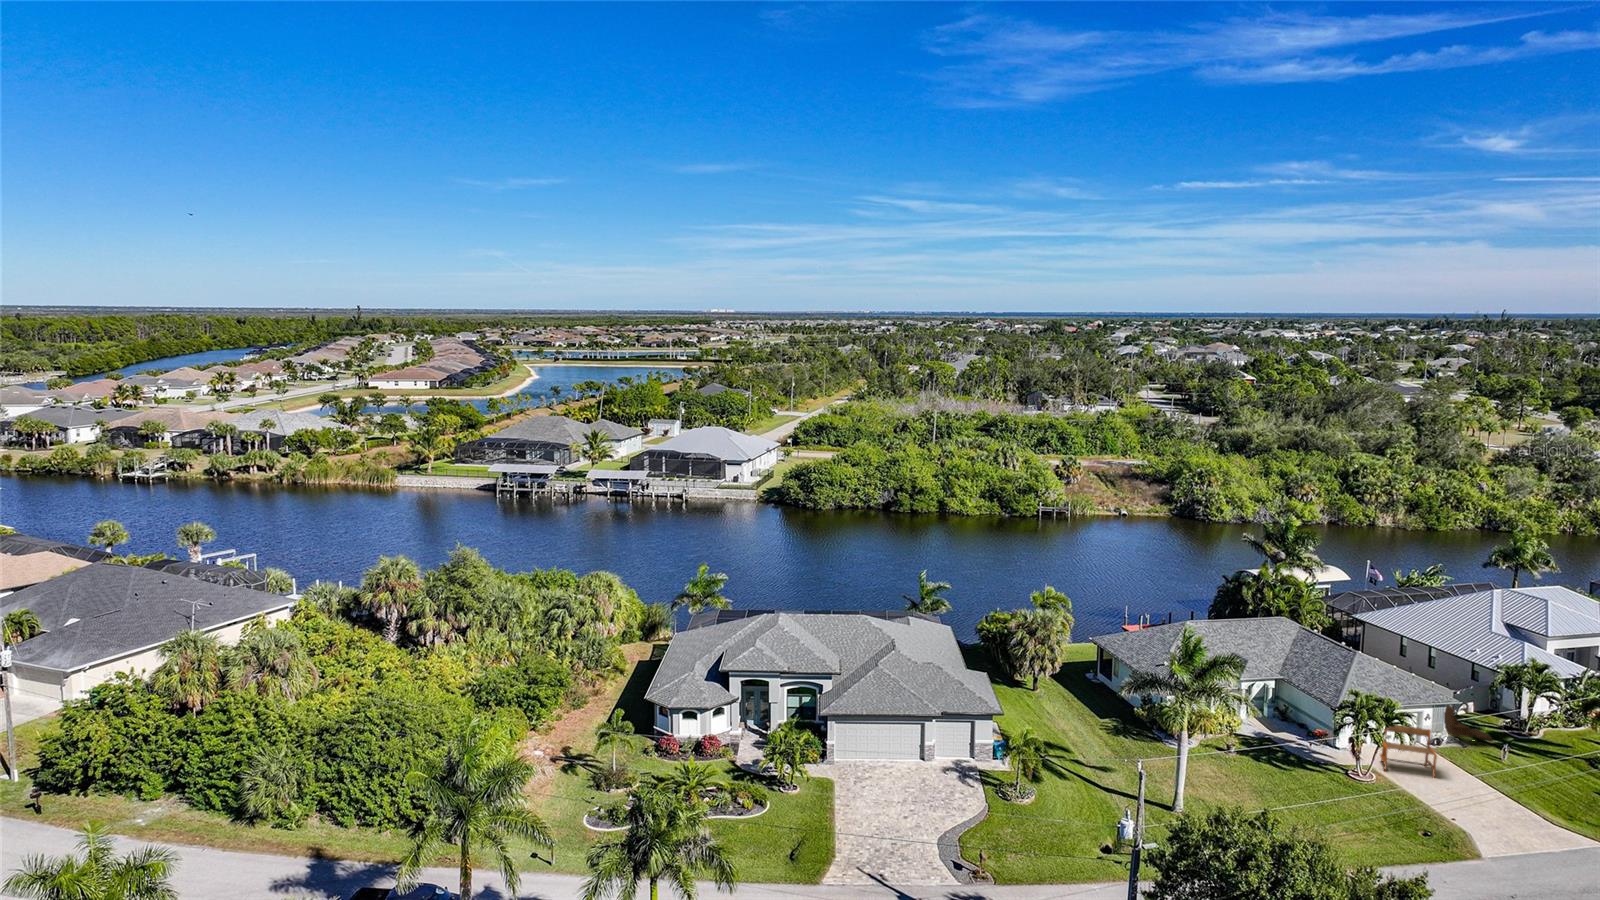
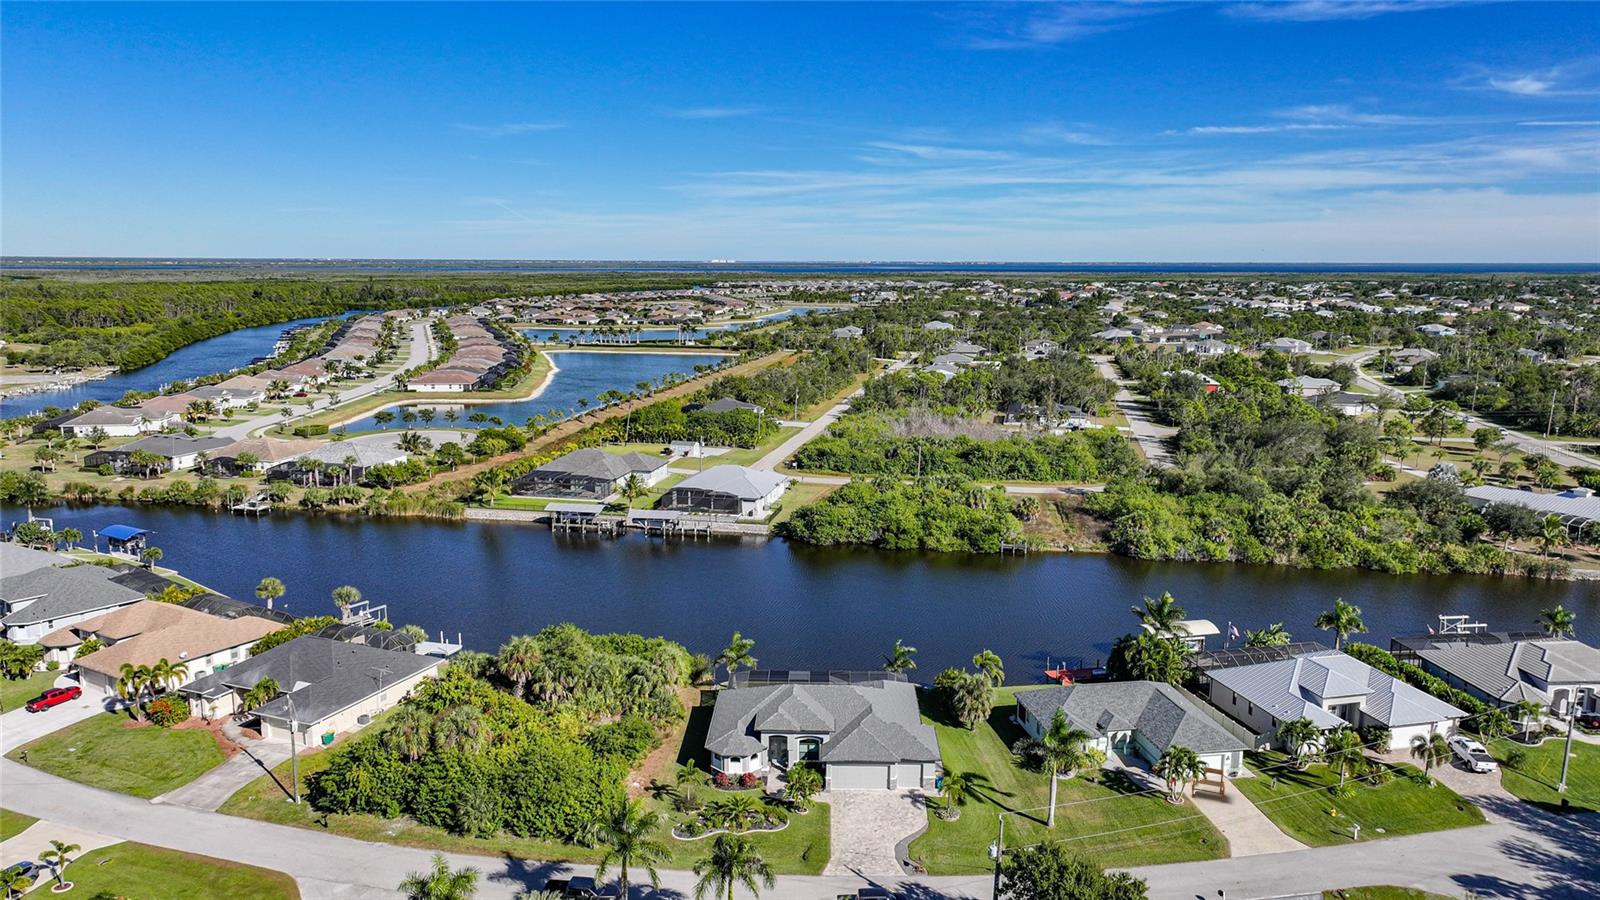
lounge chair: present [1444,705,1492,746] -> none [1238,746,1271,779]

